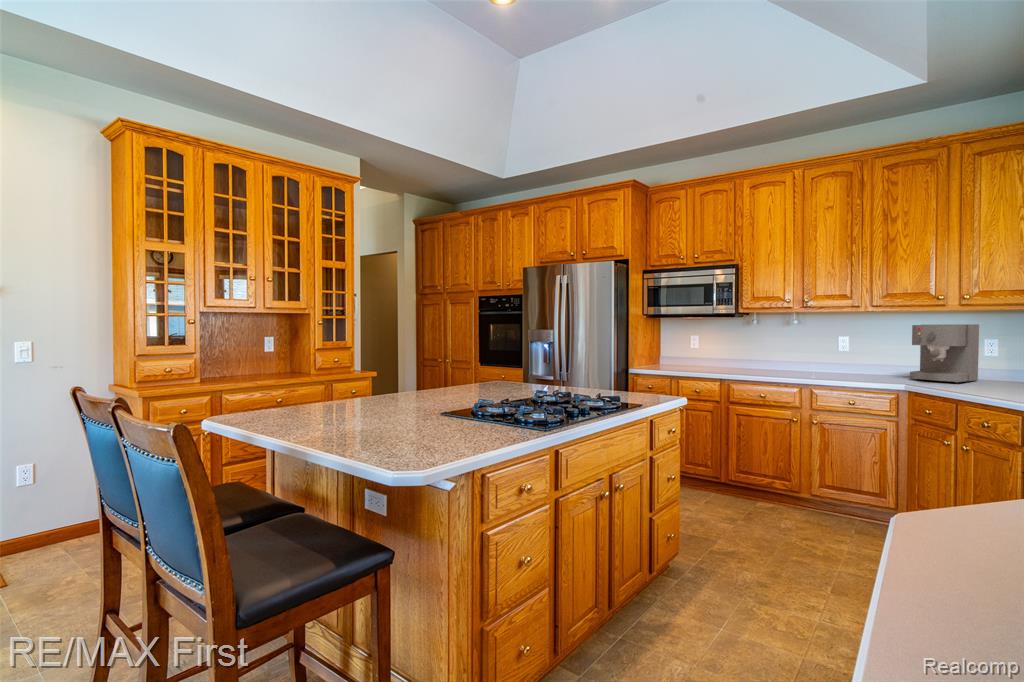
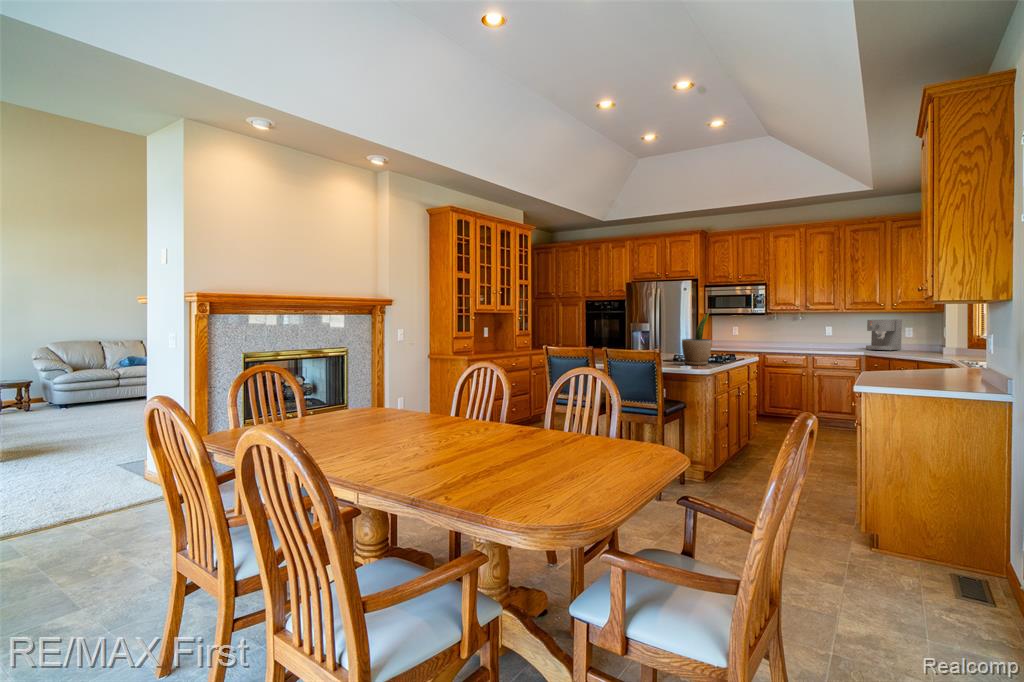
potted plant: none [394,309,469,453] -> present [682,314,712,365]

